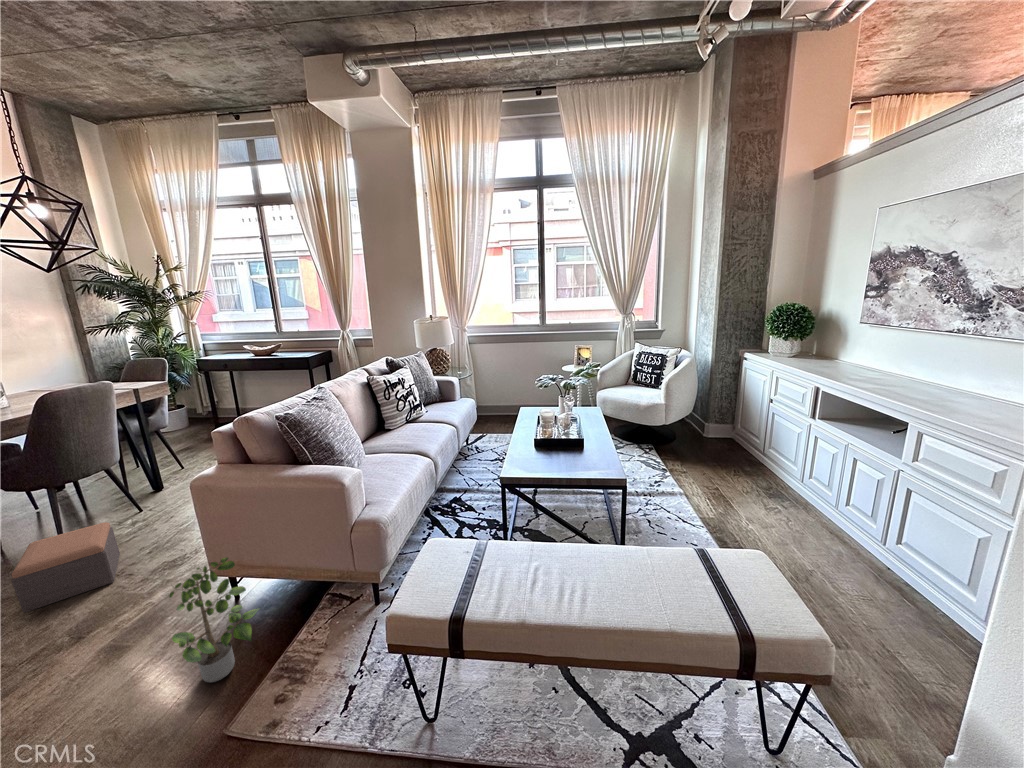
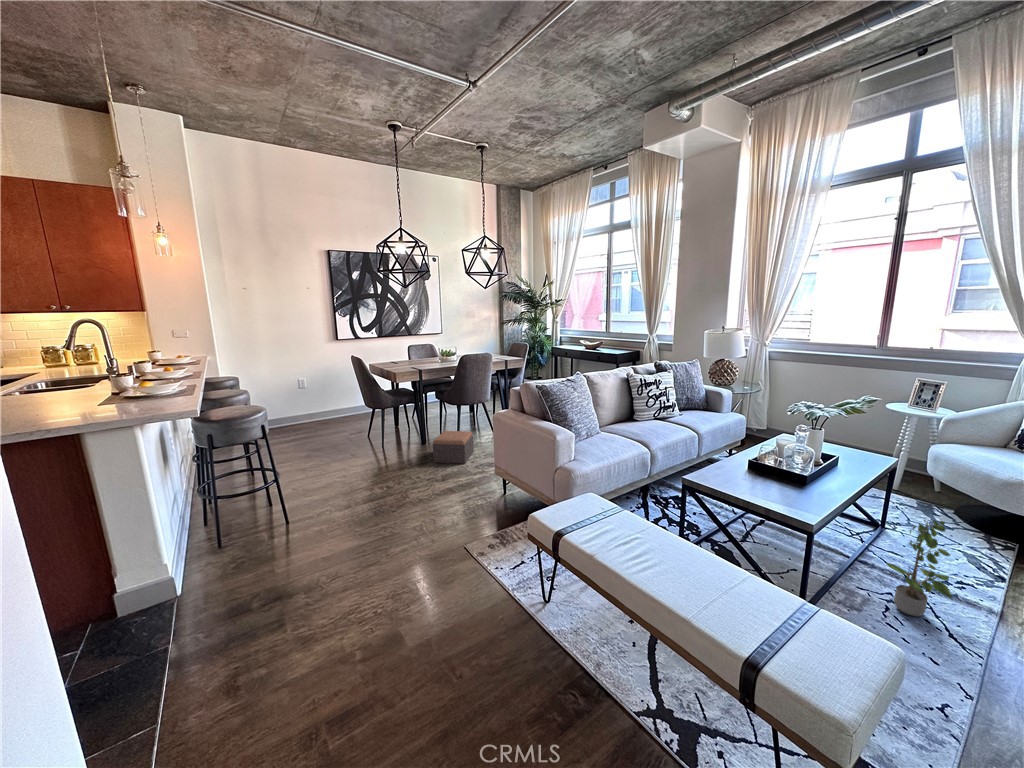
potted plant: present [169,557,259,682] -> present [886,520,952,616]

